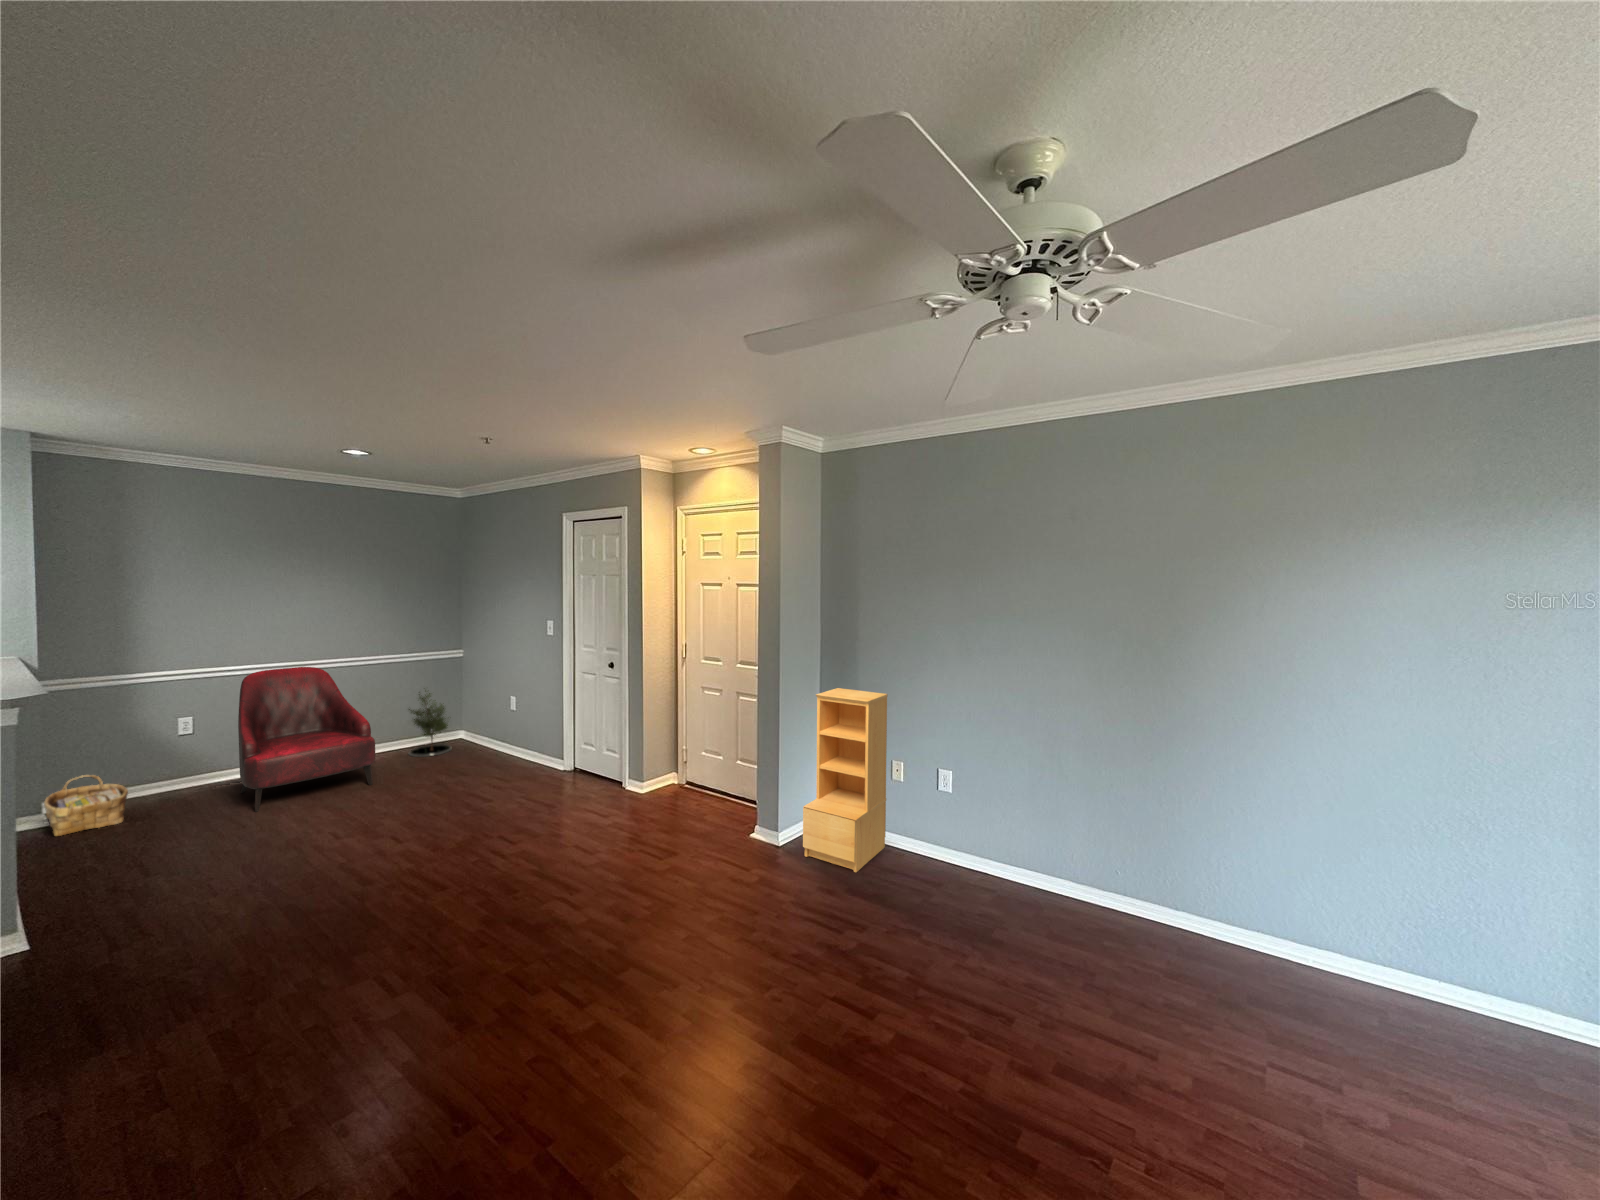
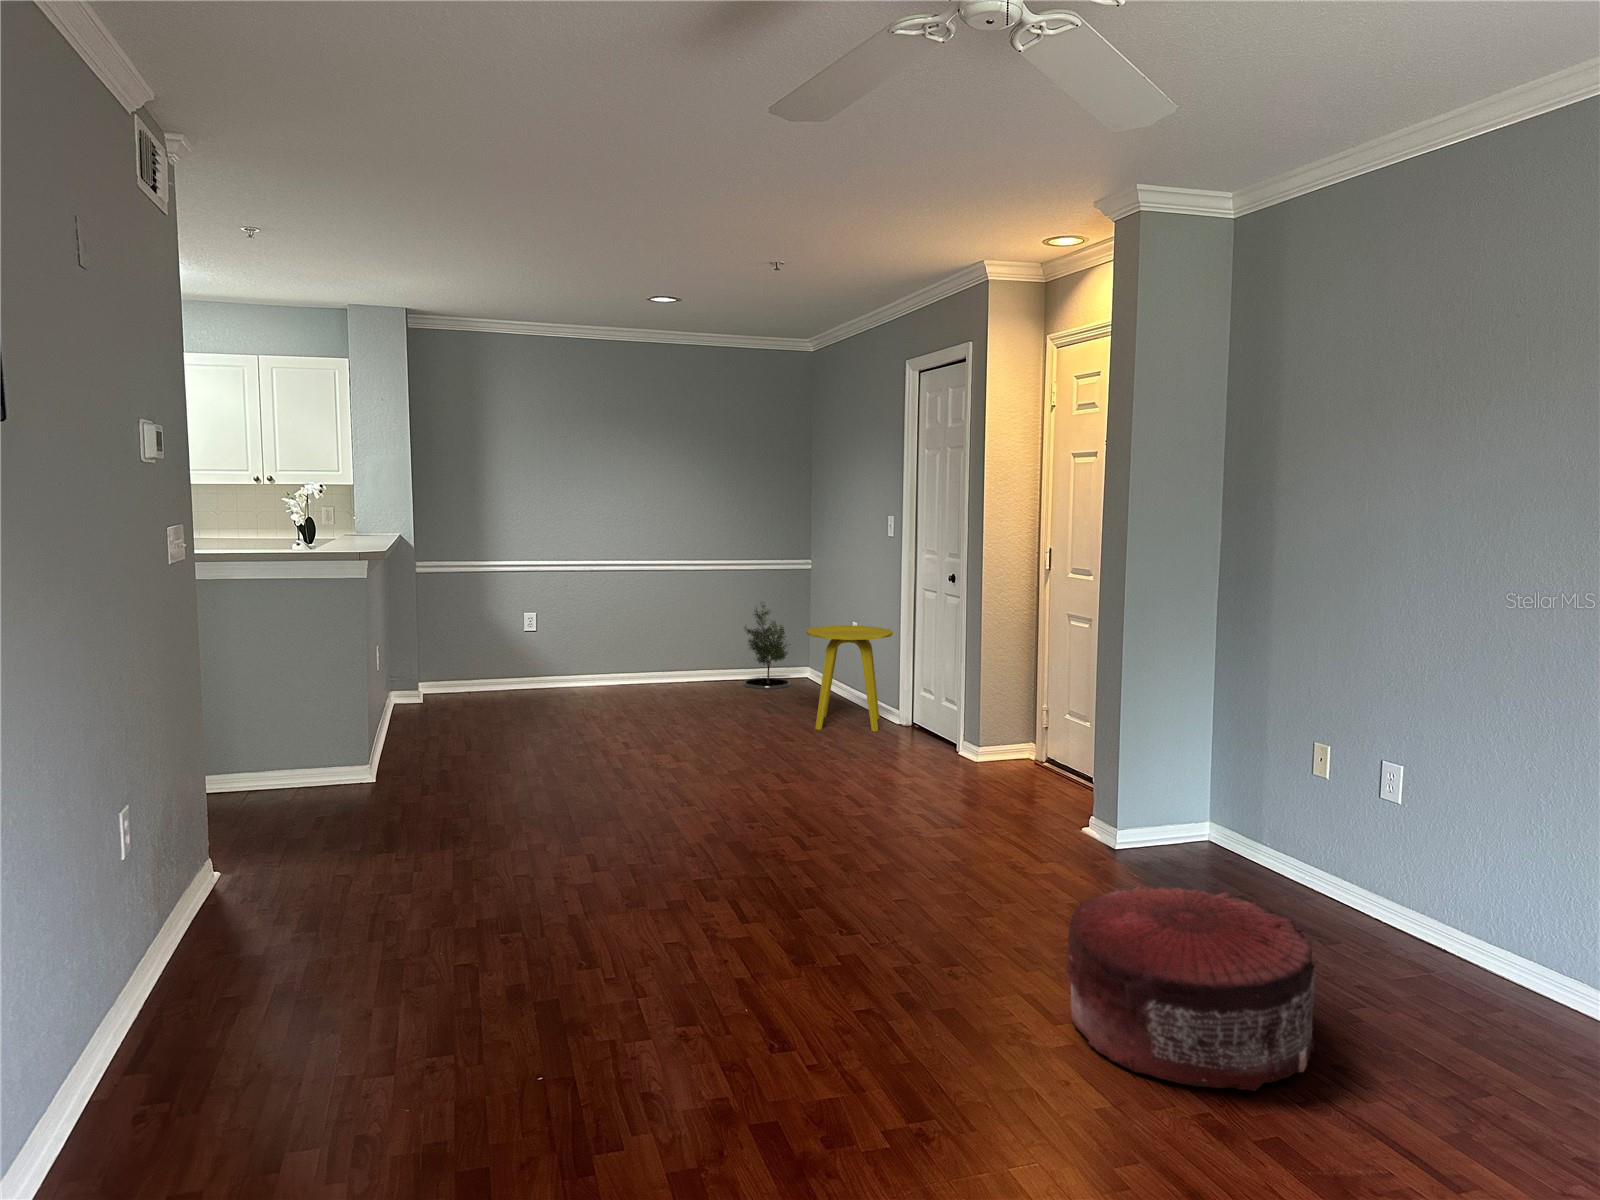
armchair: present [238,667,375,812] -> none [580,564,698,711]
bookshelf: present [803,688,888,872] -> none [1141,616,1310,900]
side table: none [487,702,559,788] -> present [806,625,893,732]
woven basket: present [44,775,128,836] -> none [445,652,500,703]
pouf: none [859,883,1016,1051] -> present [1066,885,1315,1091]

